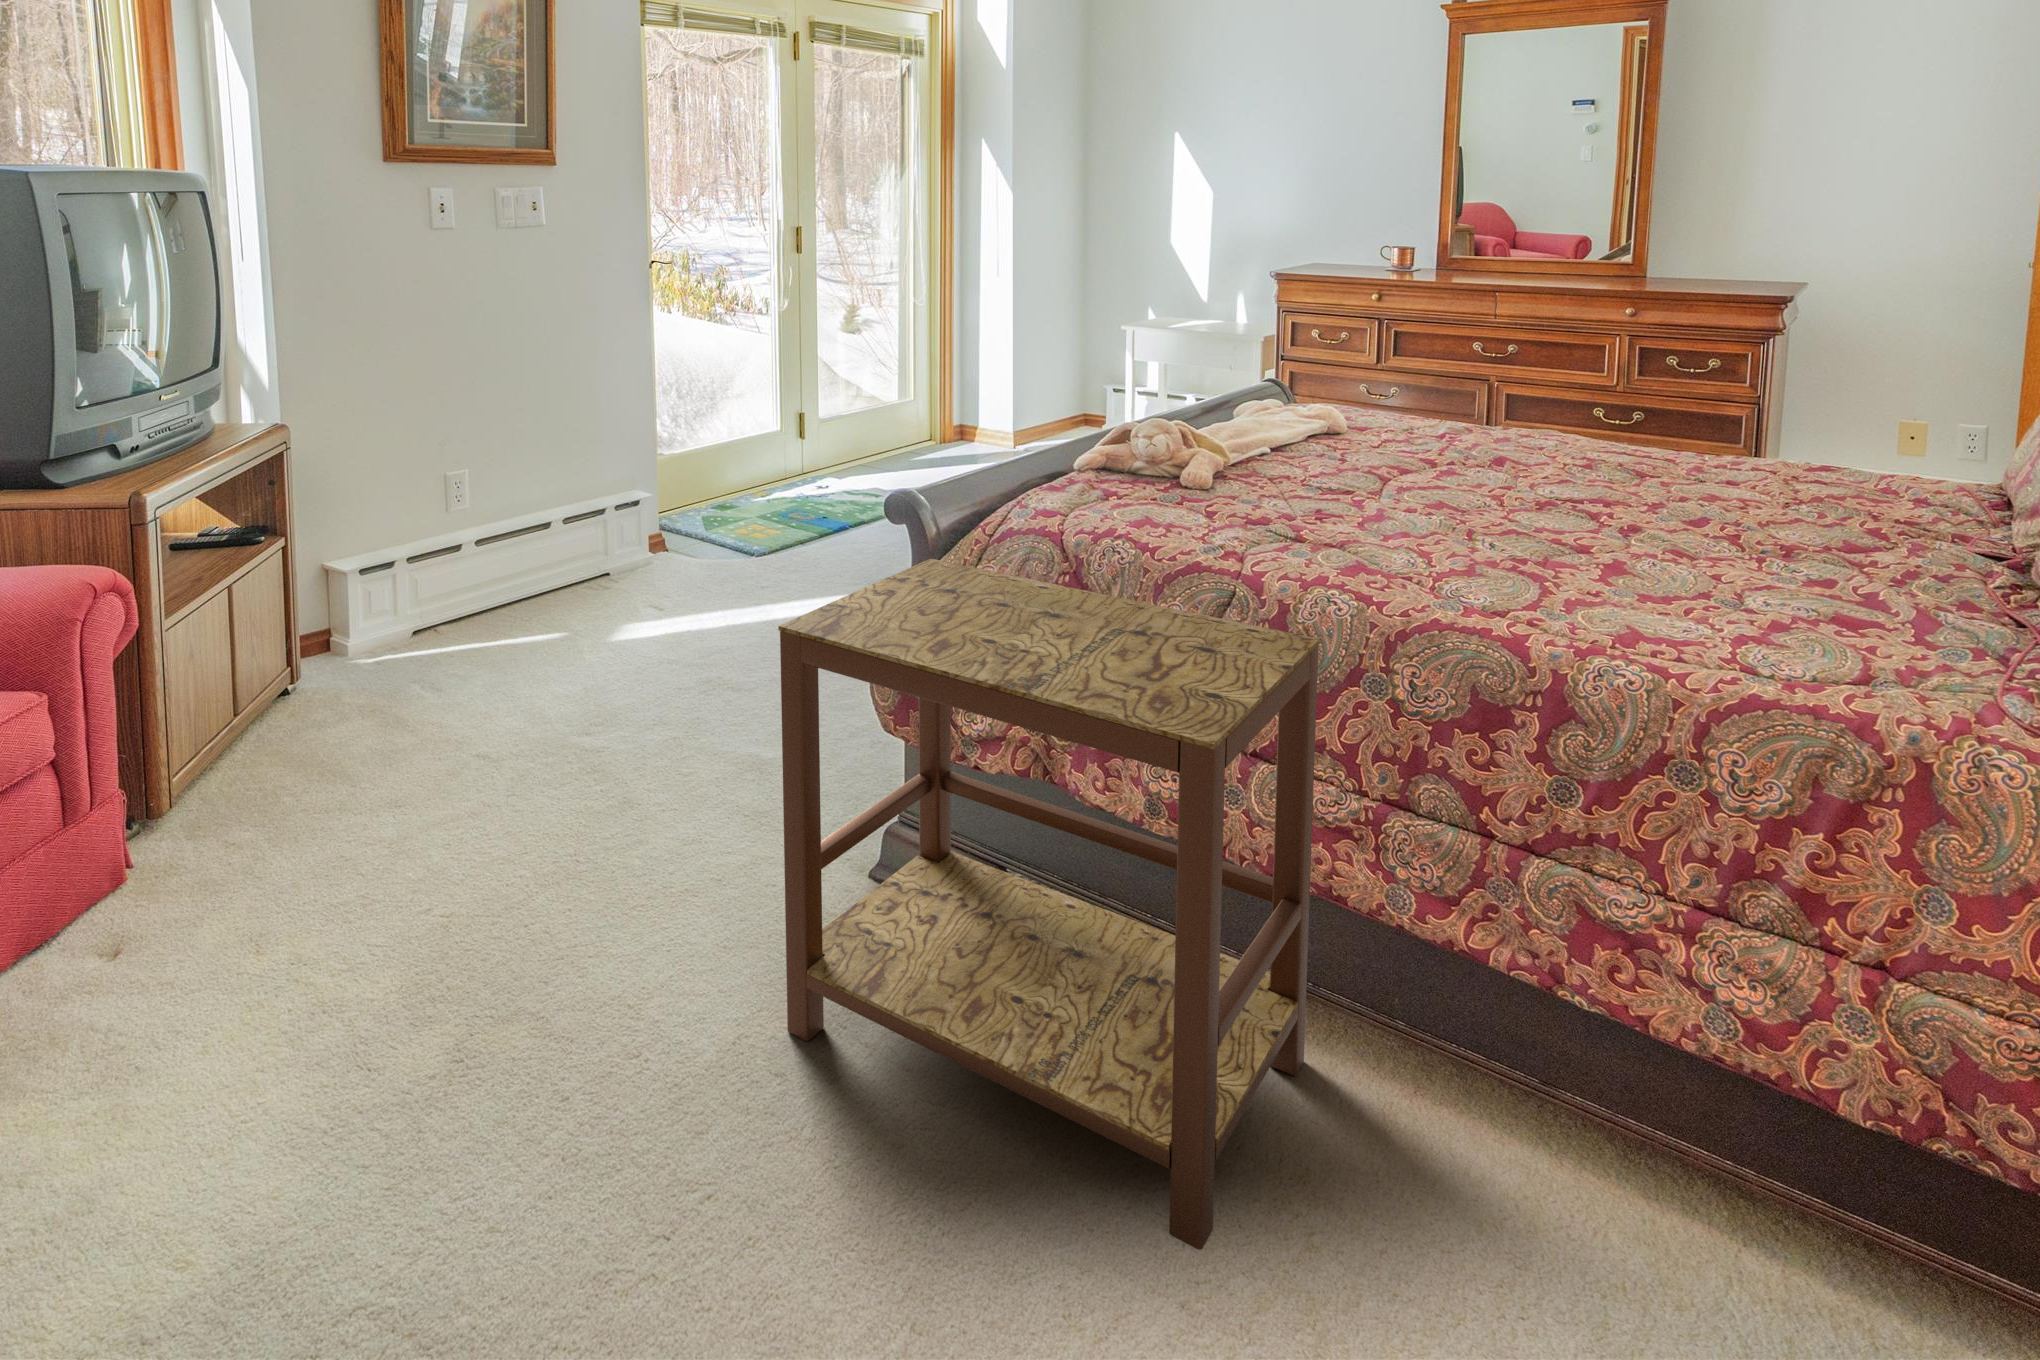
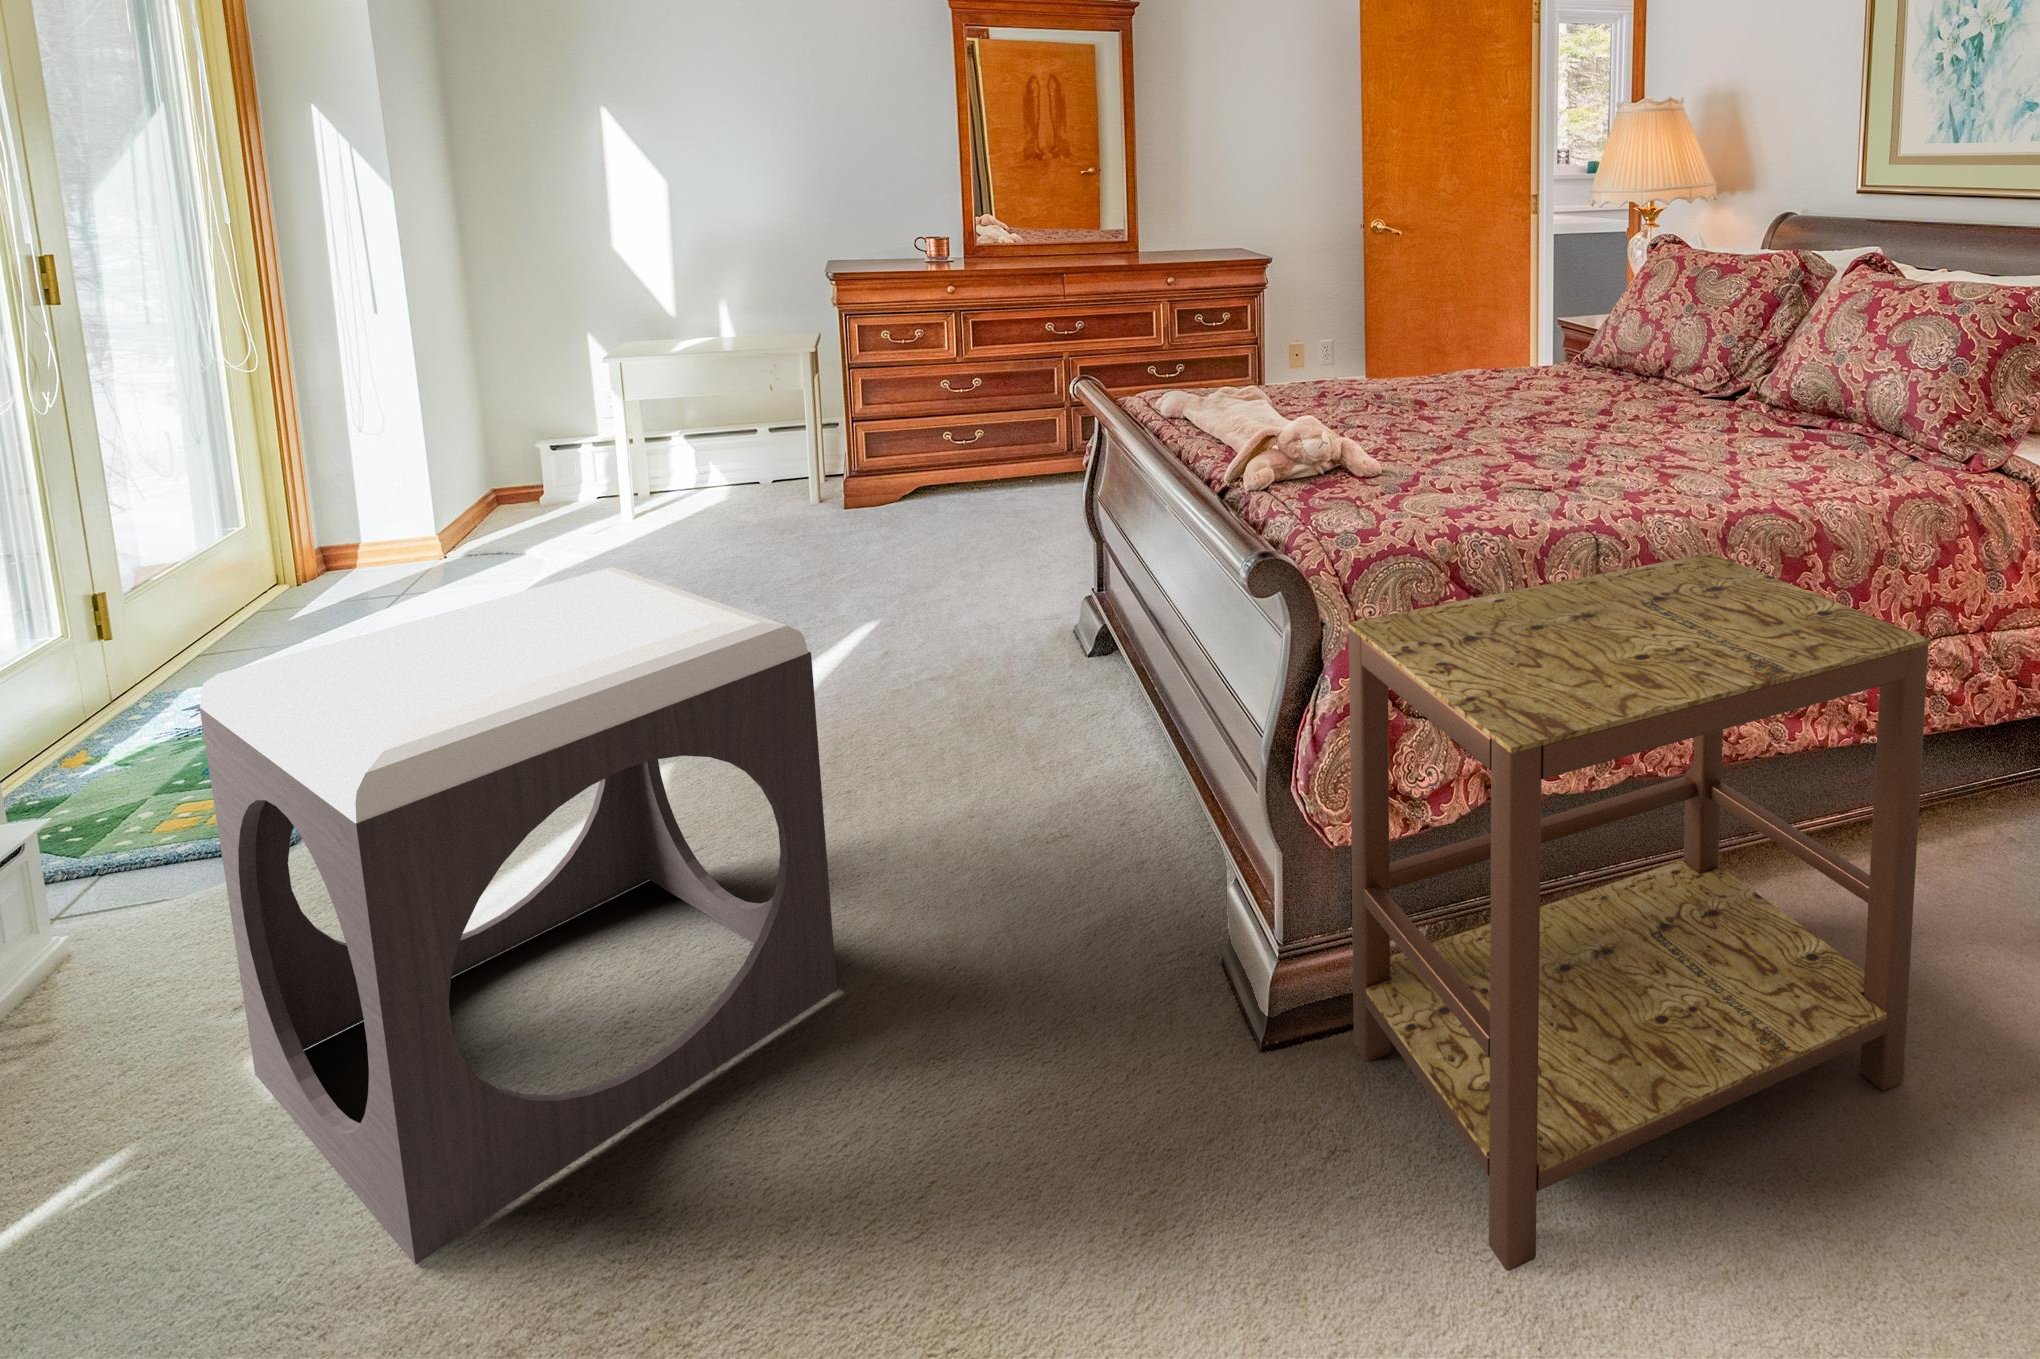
footstool: none [569,430,827,719] -> present [200,567,837,1265]

